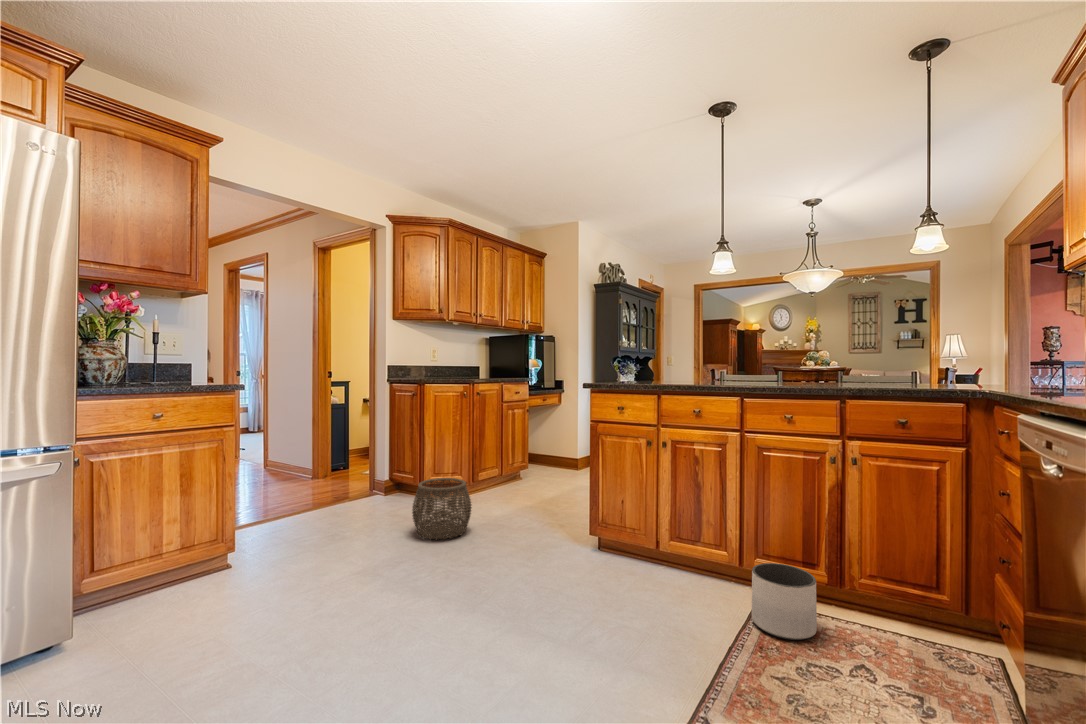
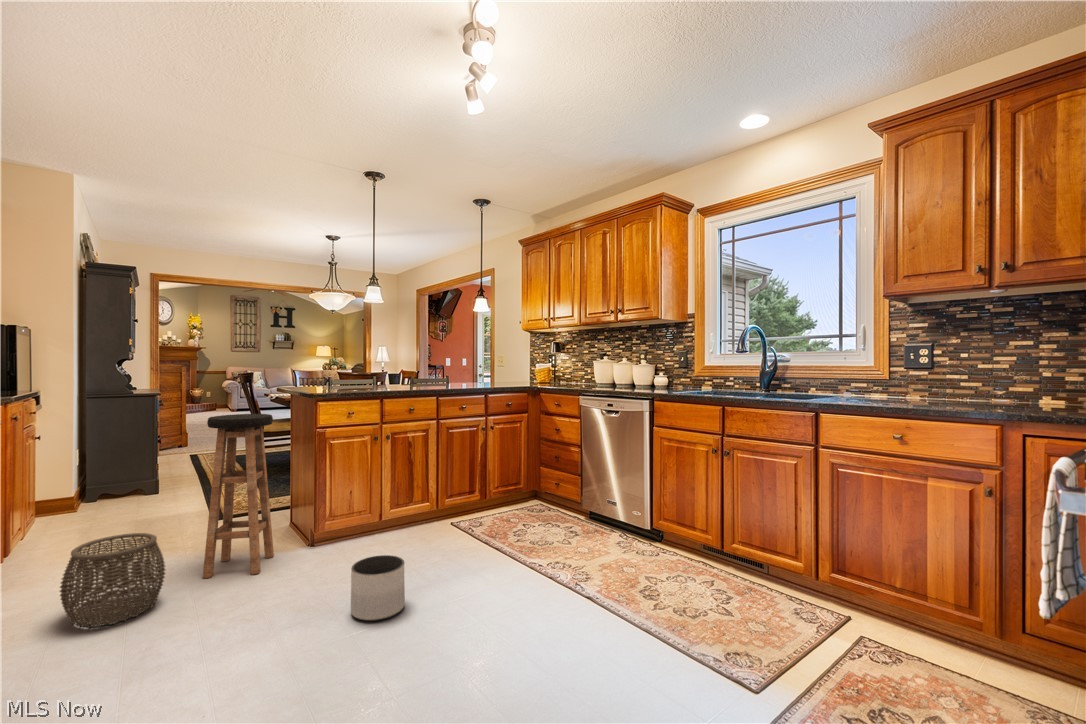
bar stool: none [504,399,563,549] -> present [203,414,274,578]
planter: present [752,563,817,640] -> present [351,555,405,621]

